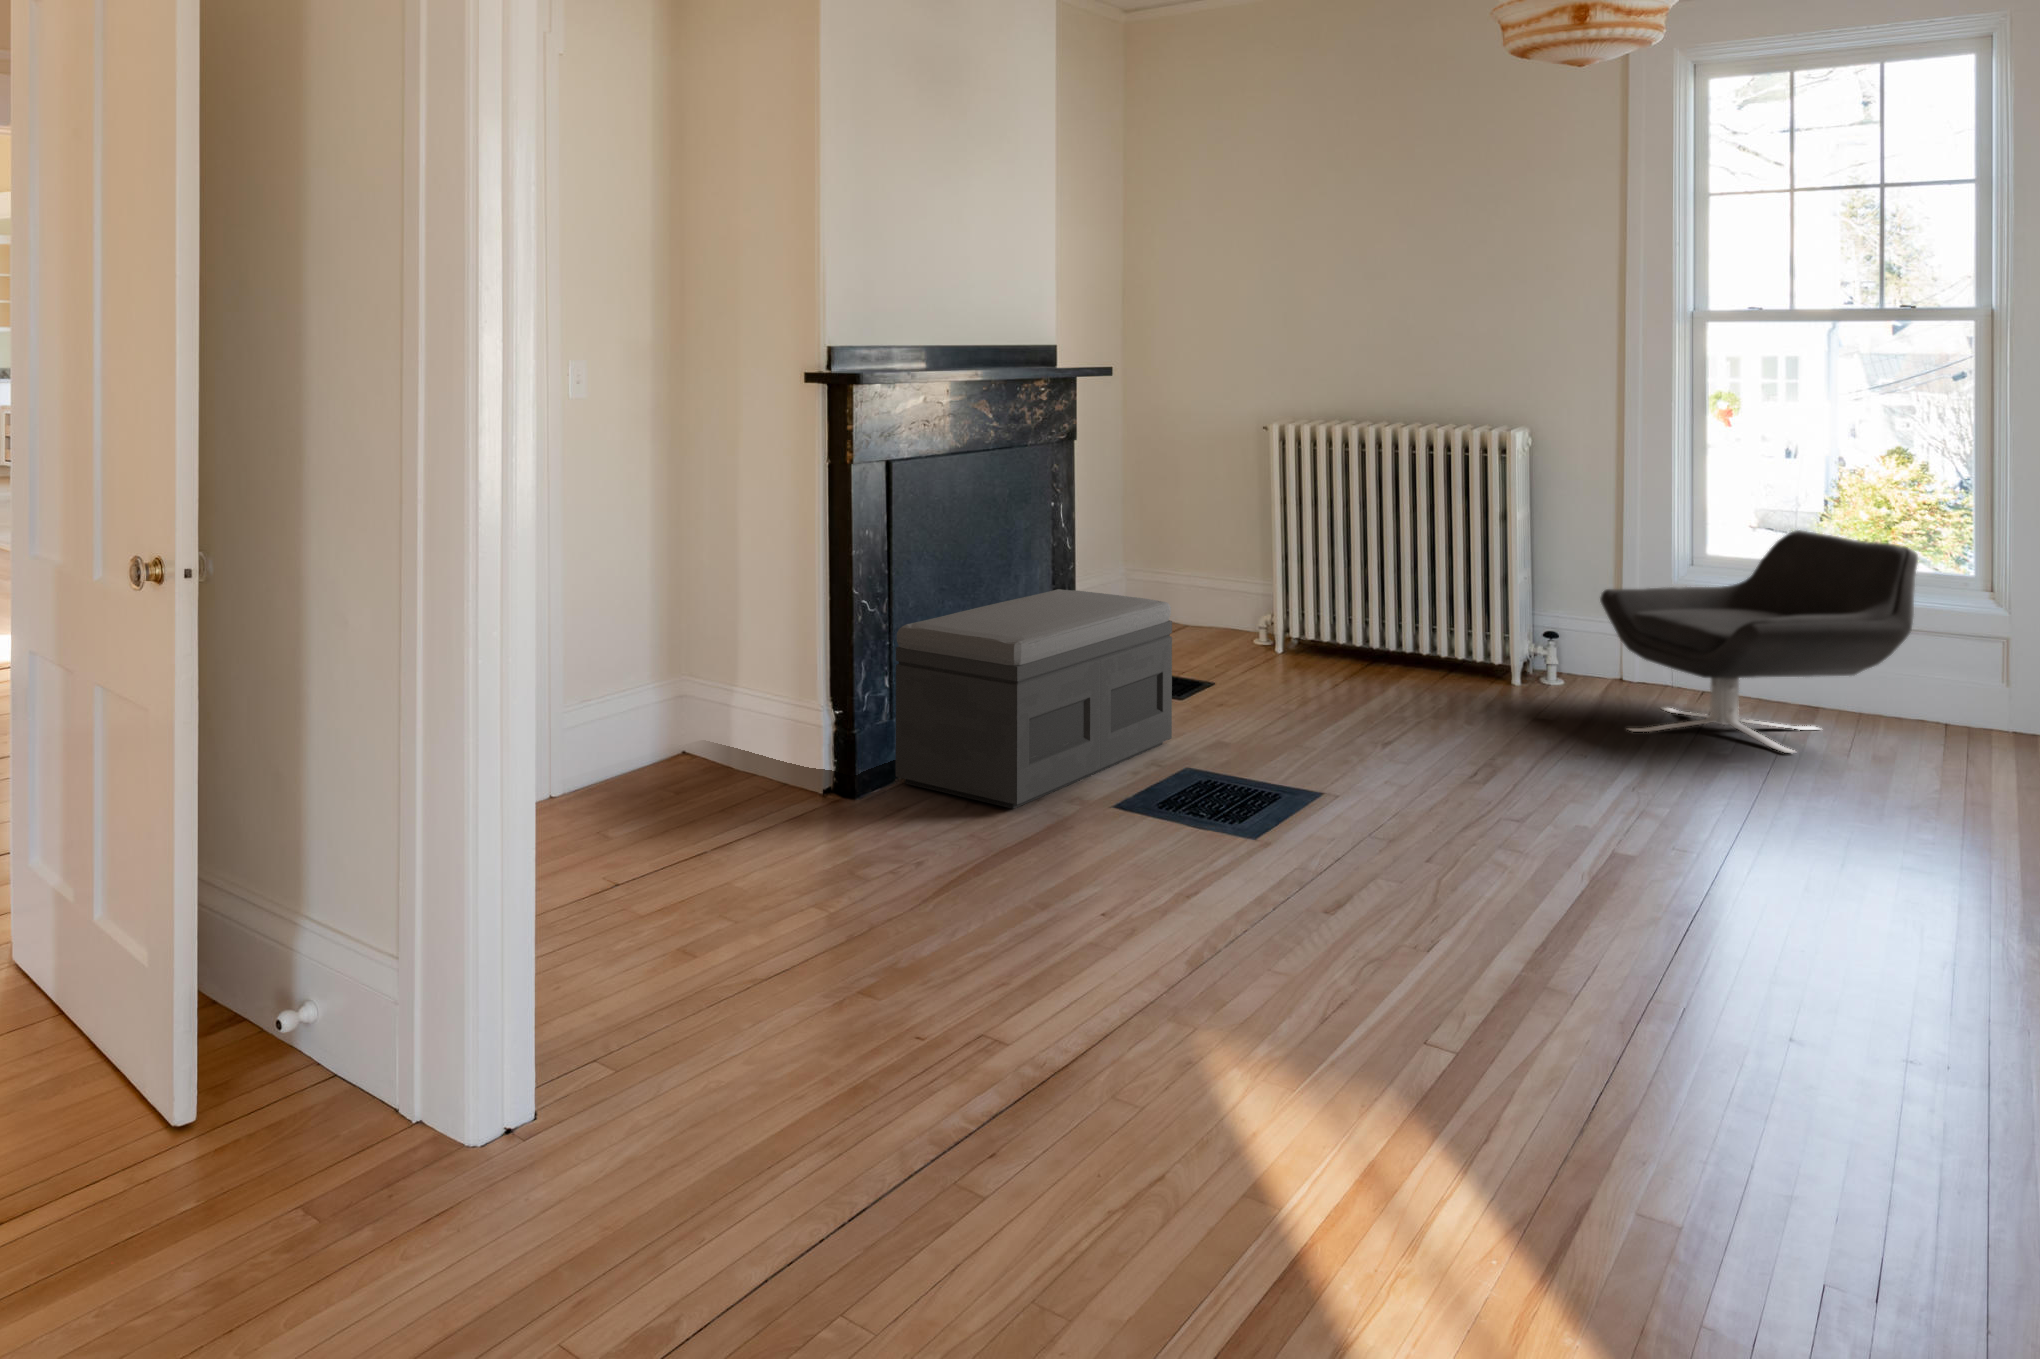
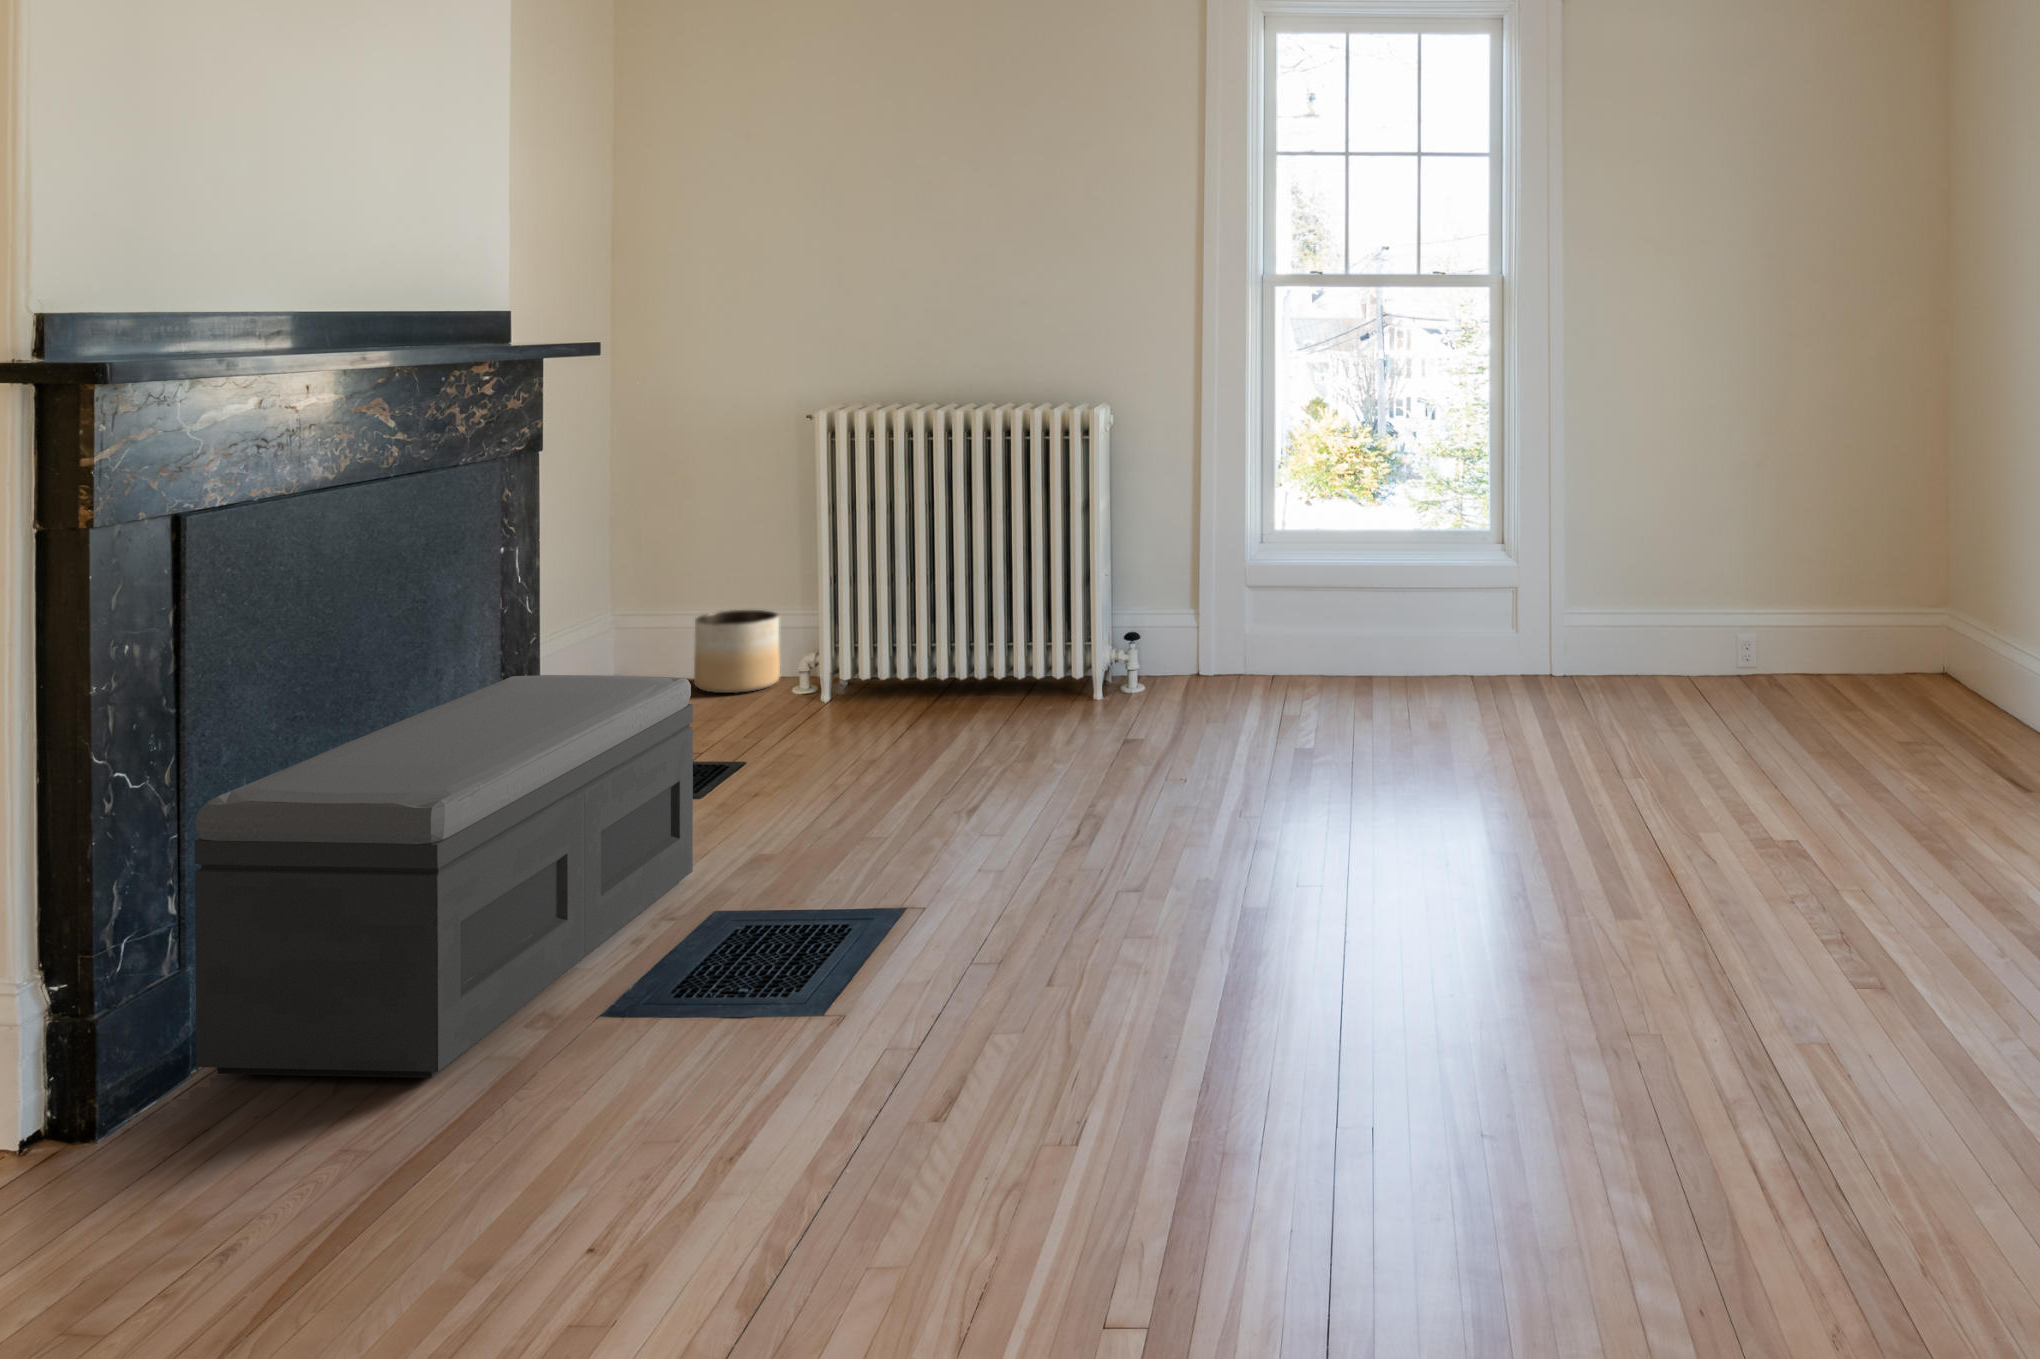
lounge chair: present [1600,530,1918,753] -> none [1185,505,1464,747]
planter: none [1182,579,1246,640] -> present [694,610,780,693]

